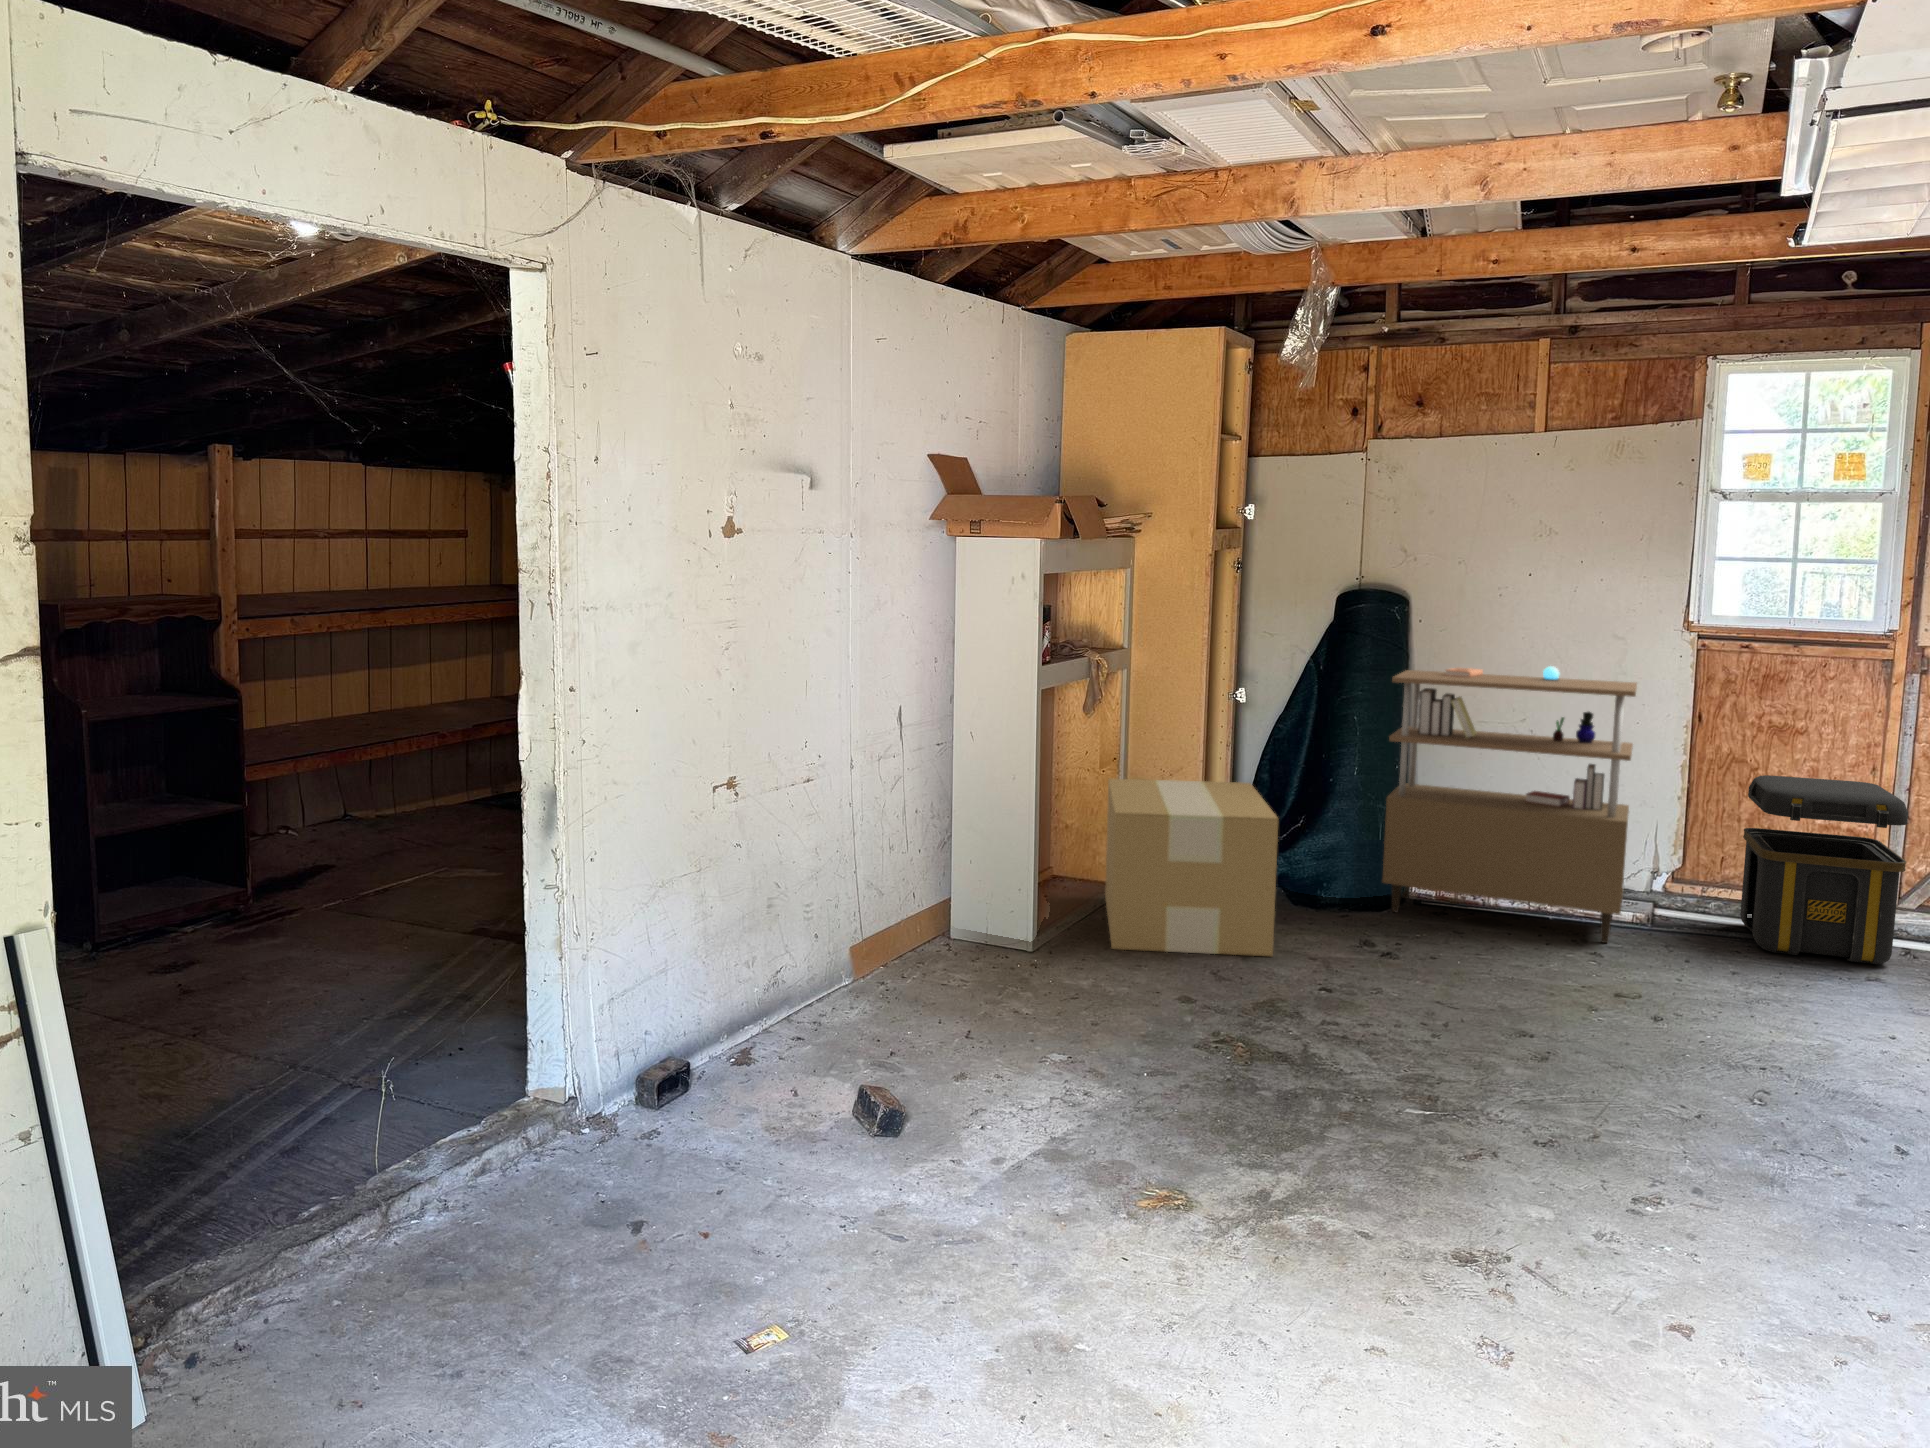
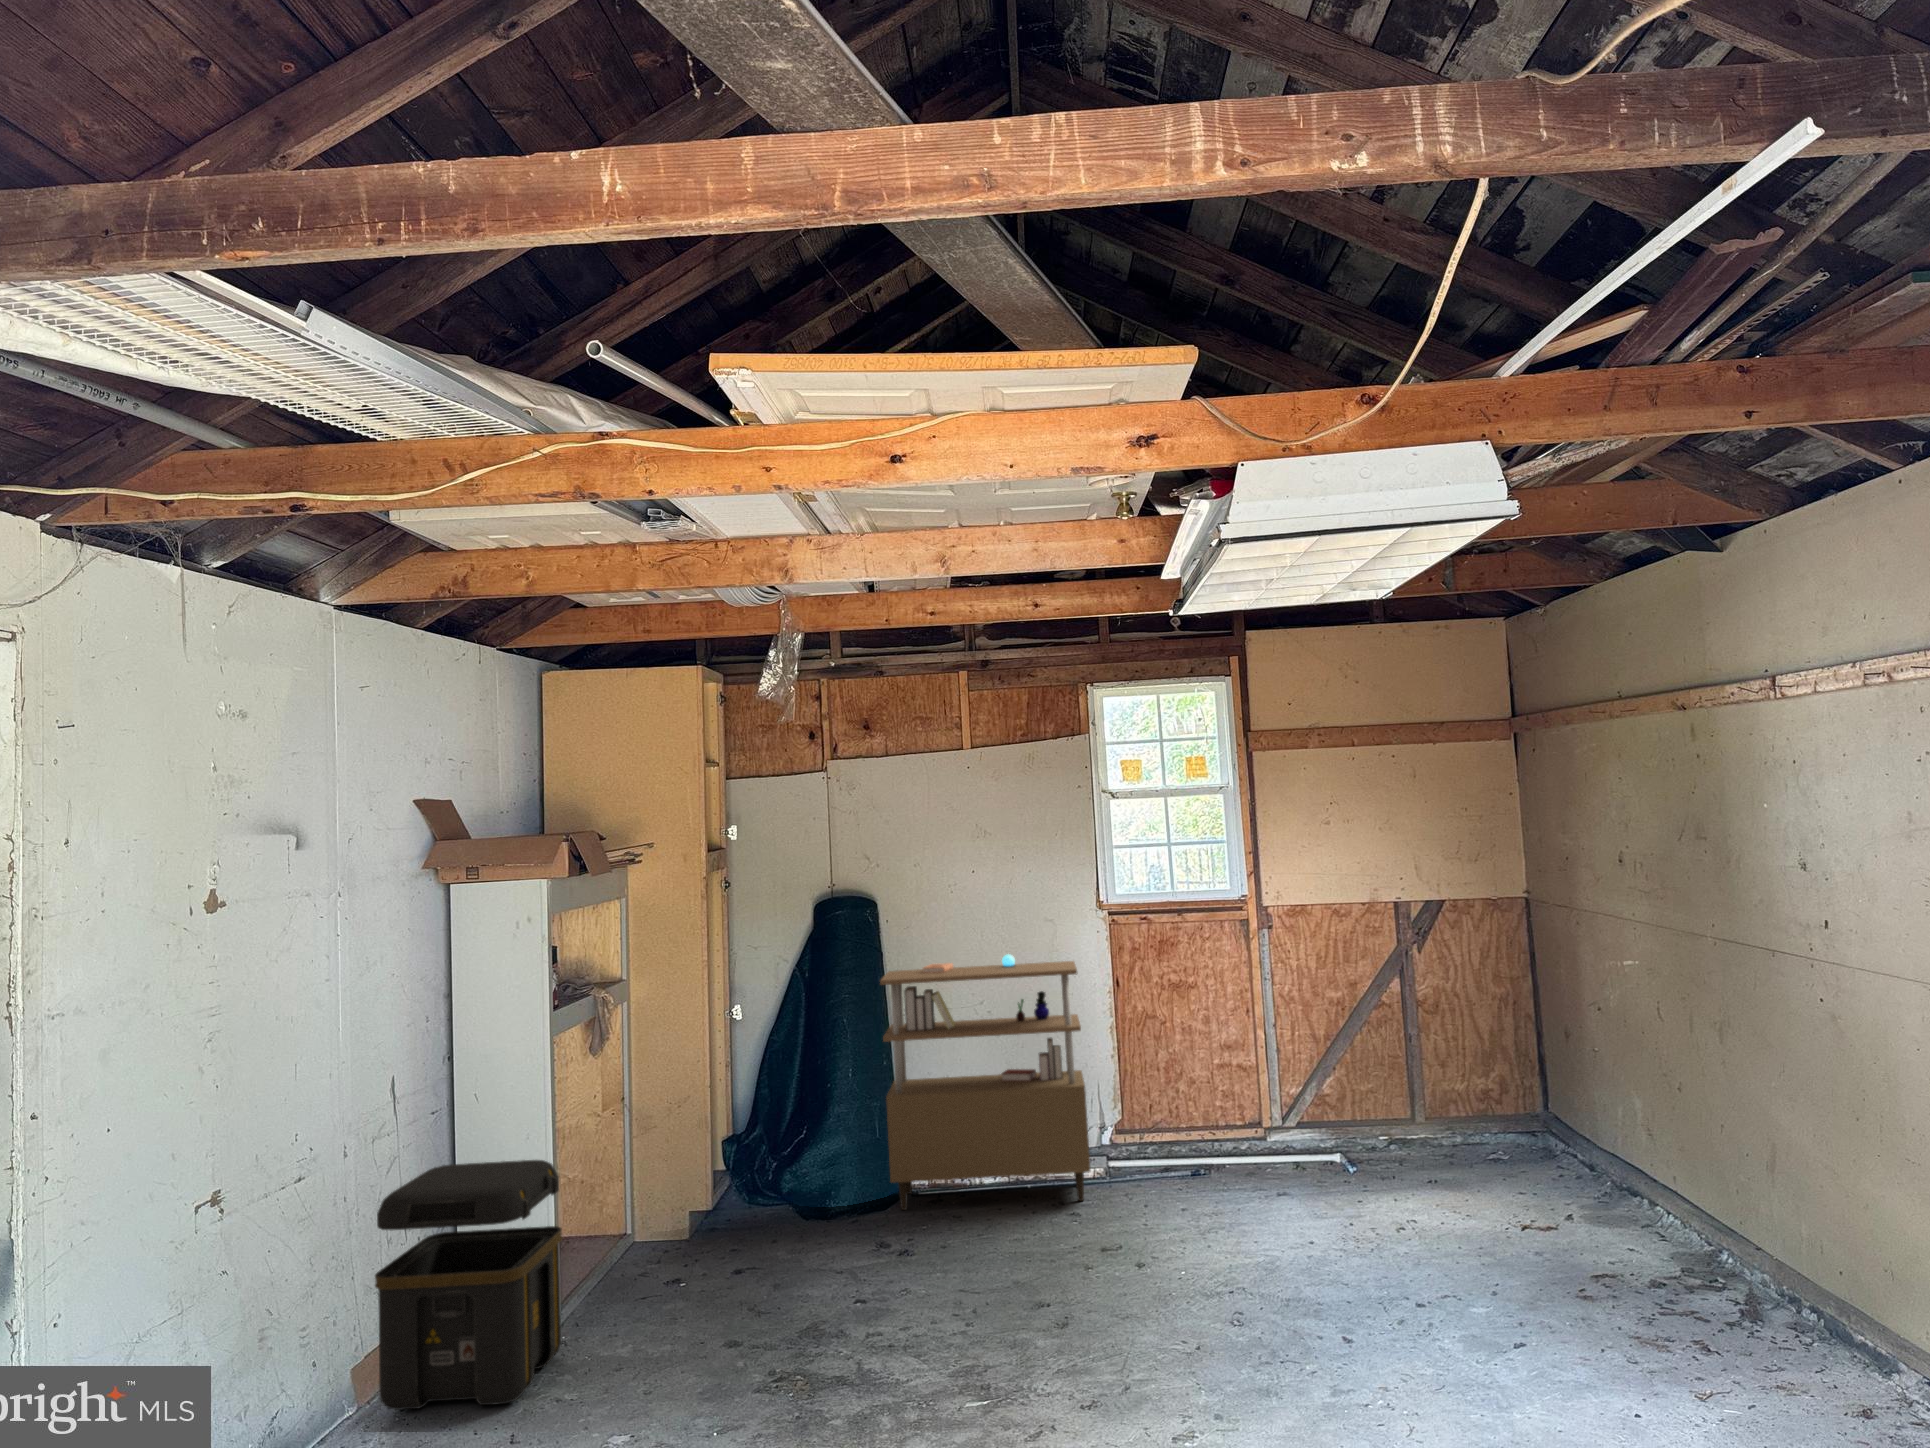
toolbox: present [1740,775,1908,964] -> present [375,1160,562,1410]
cardboard box: present [1105,779,1279,956] -> none [616,1103,806,1312]

